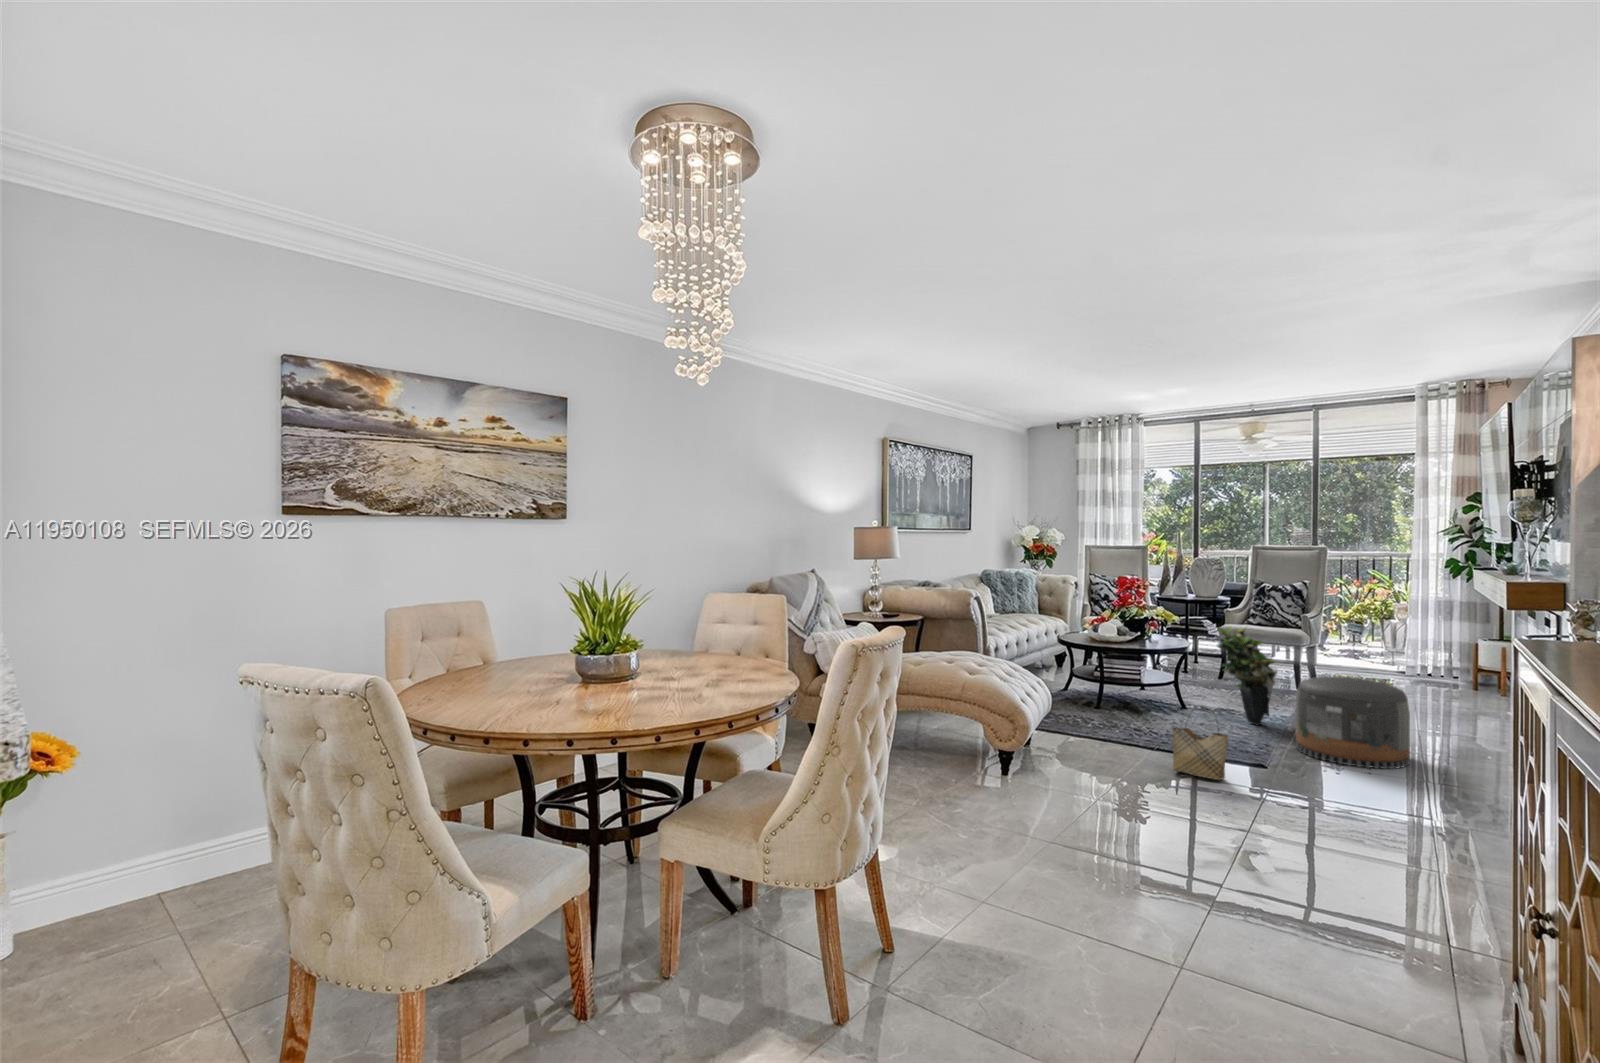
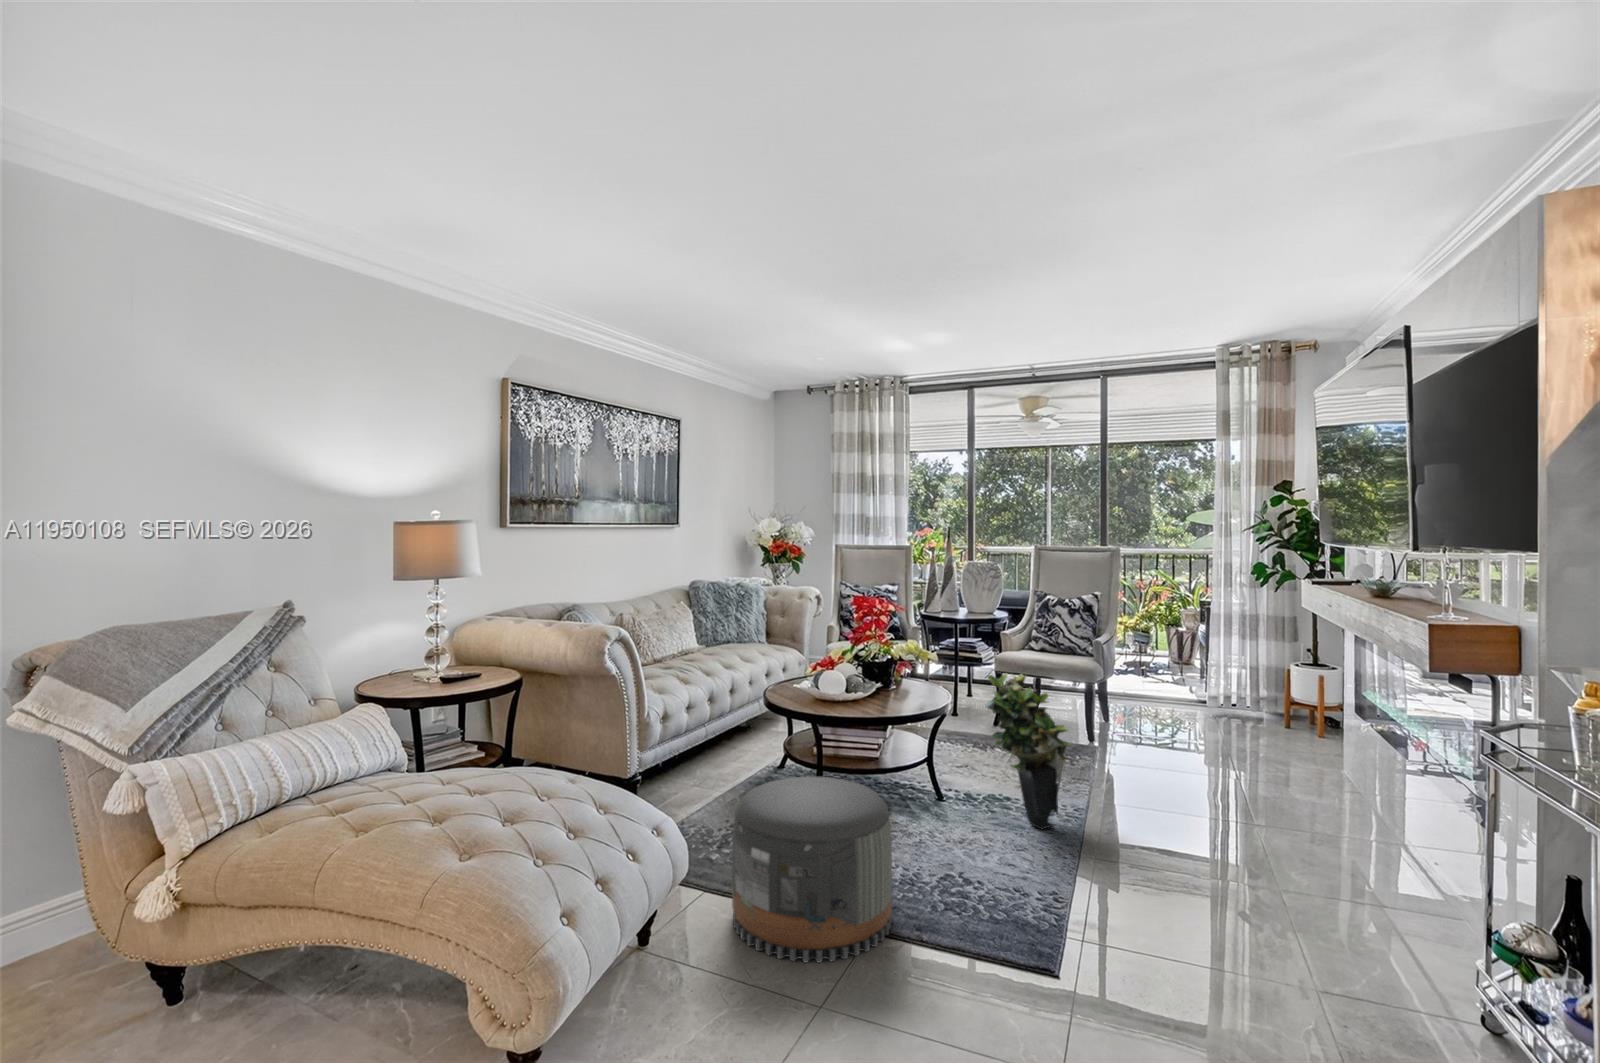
pouf: present [1296,677,1410,769] -> present [732,776,892,962]
woven basket: present [1172,706,1228,780] -> none [897,861,997,1022]

